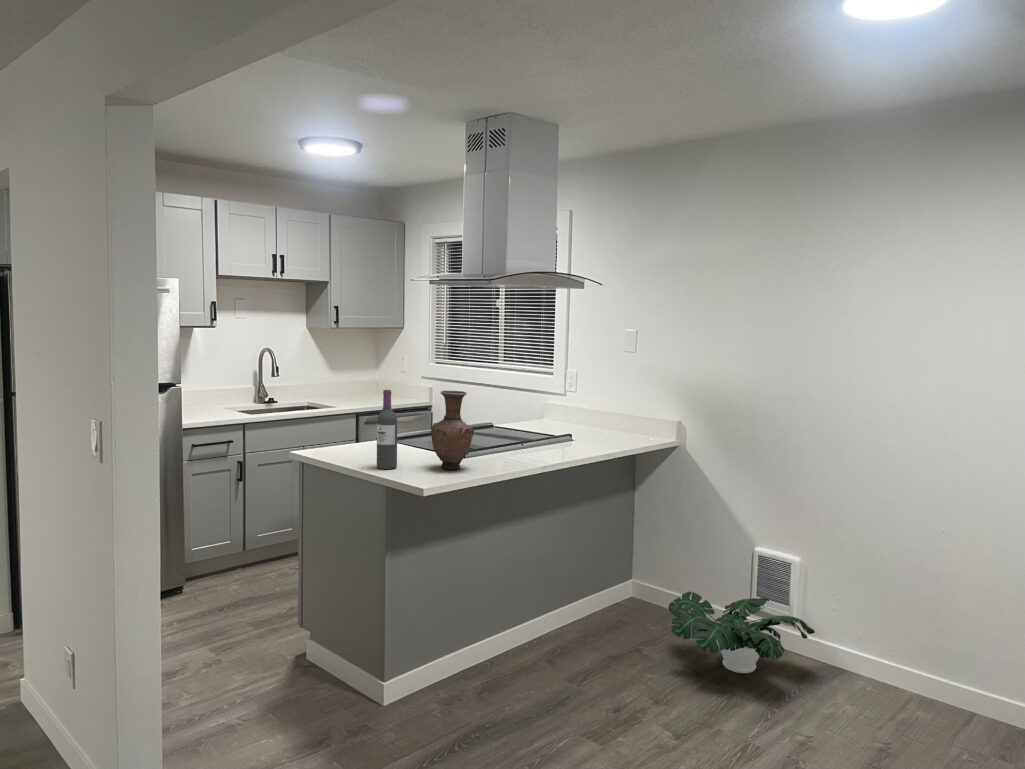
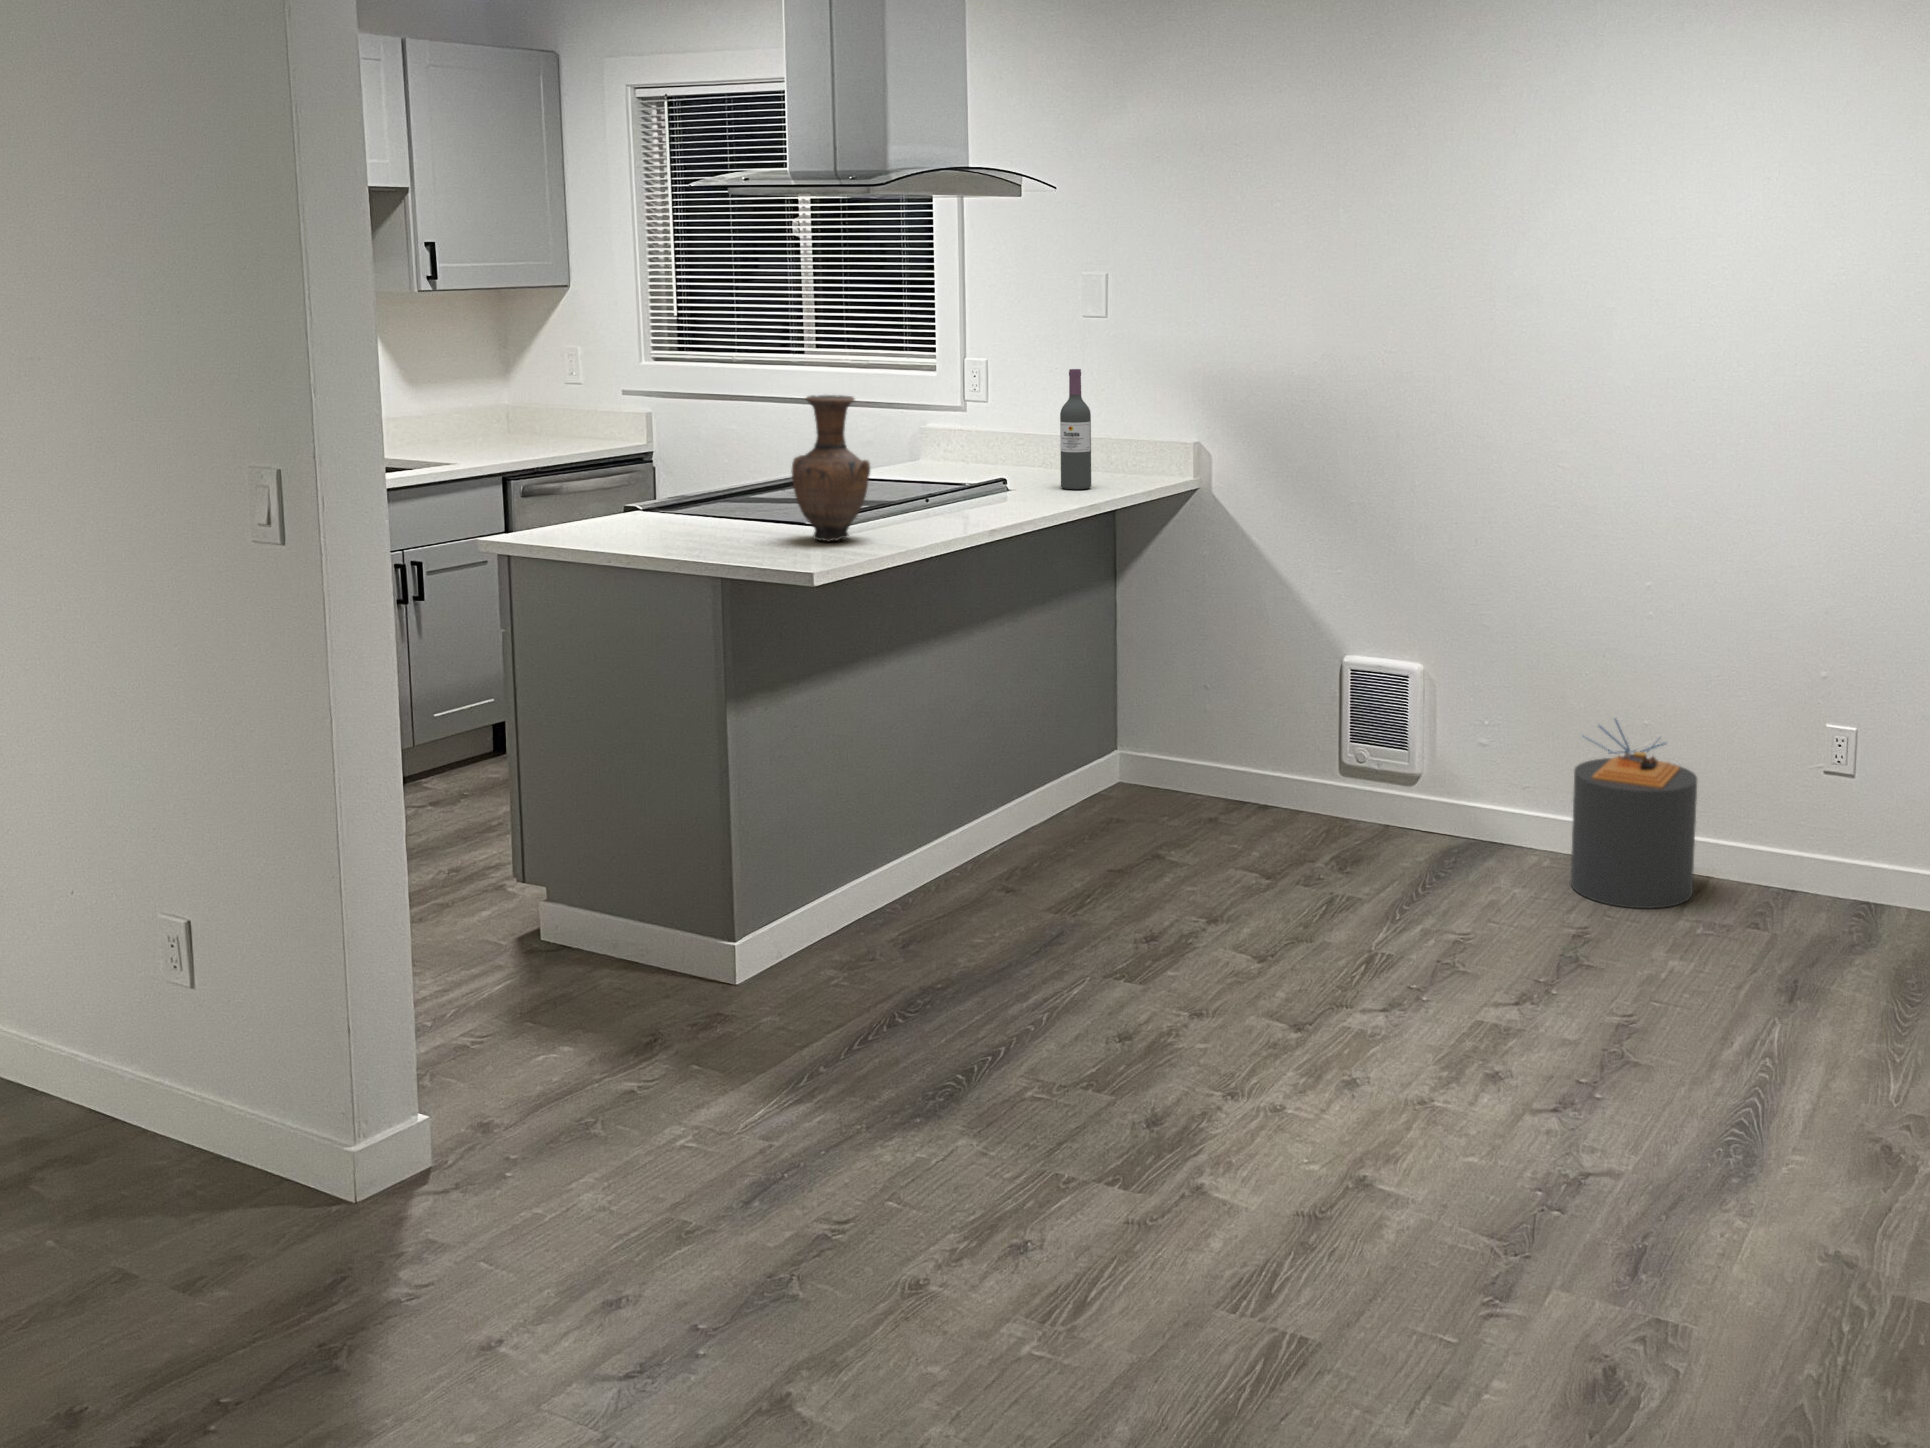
wine bottle: present [377,390,397,469] -> present [1060,369,1091,489]
potted plant: present [668,592,815,673] -> none [1205,740,1457,868]
trash can: none [883,604,970,735] -> present [1571,718,1697,908]

